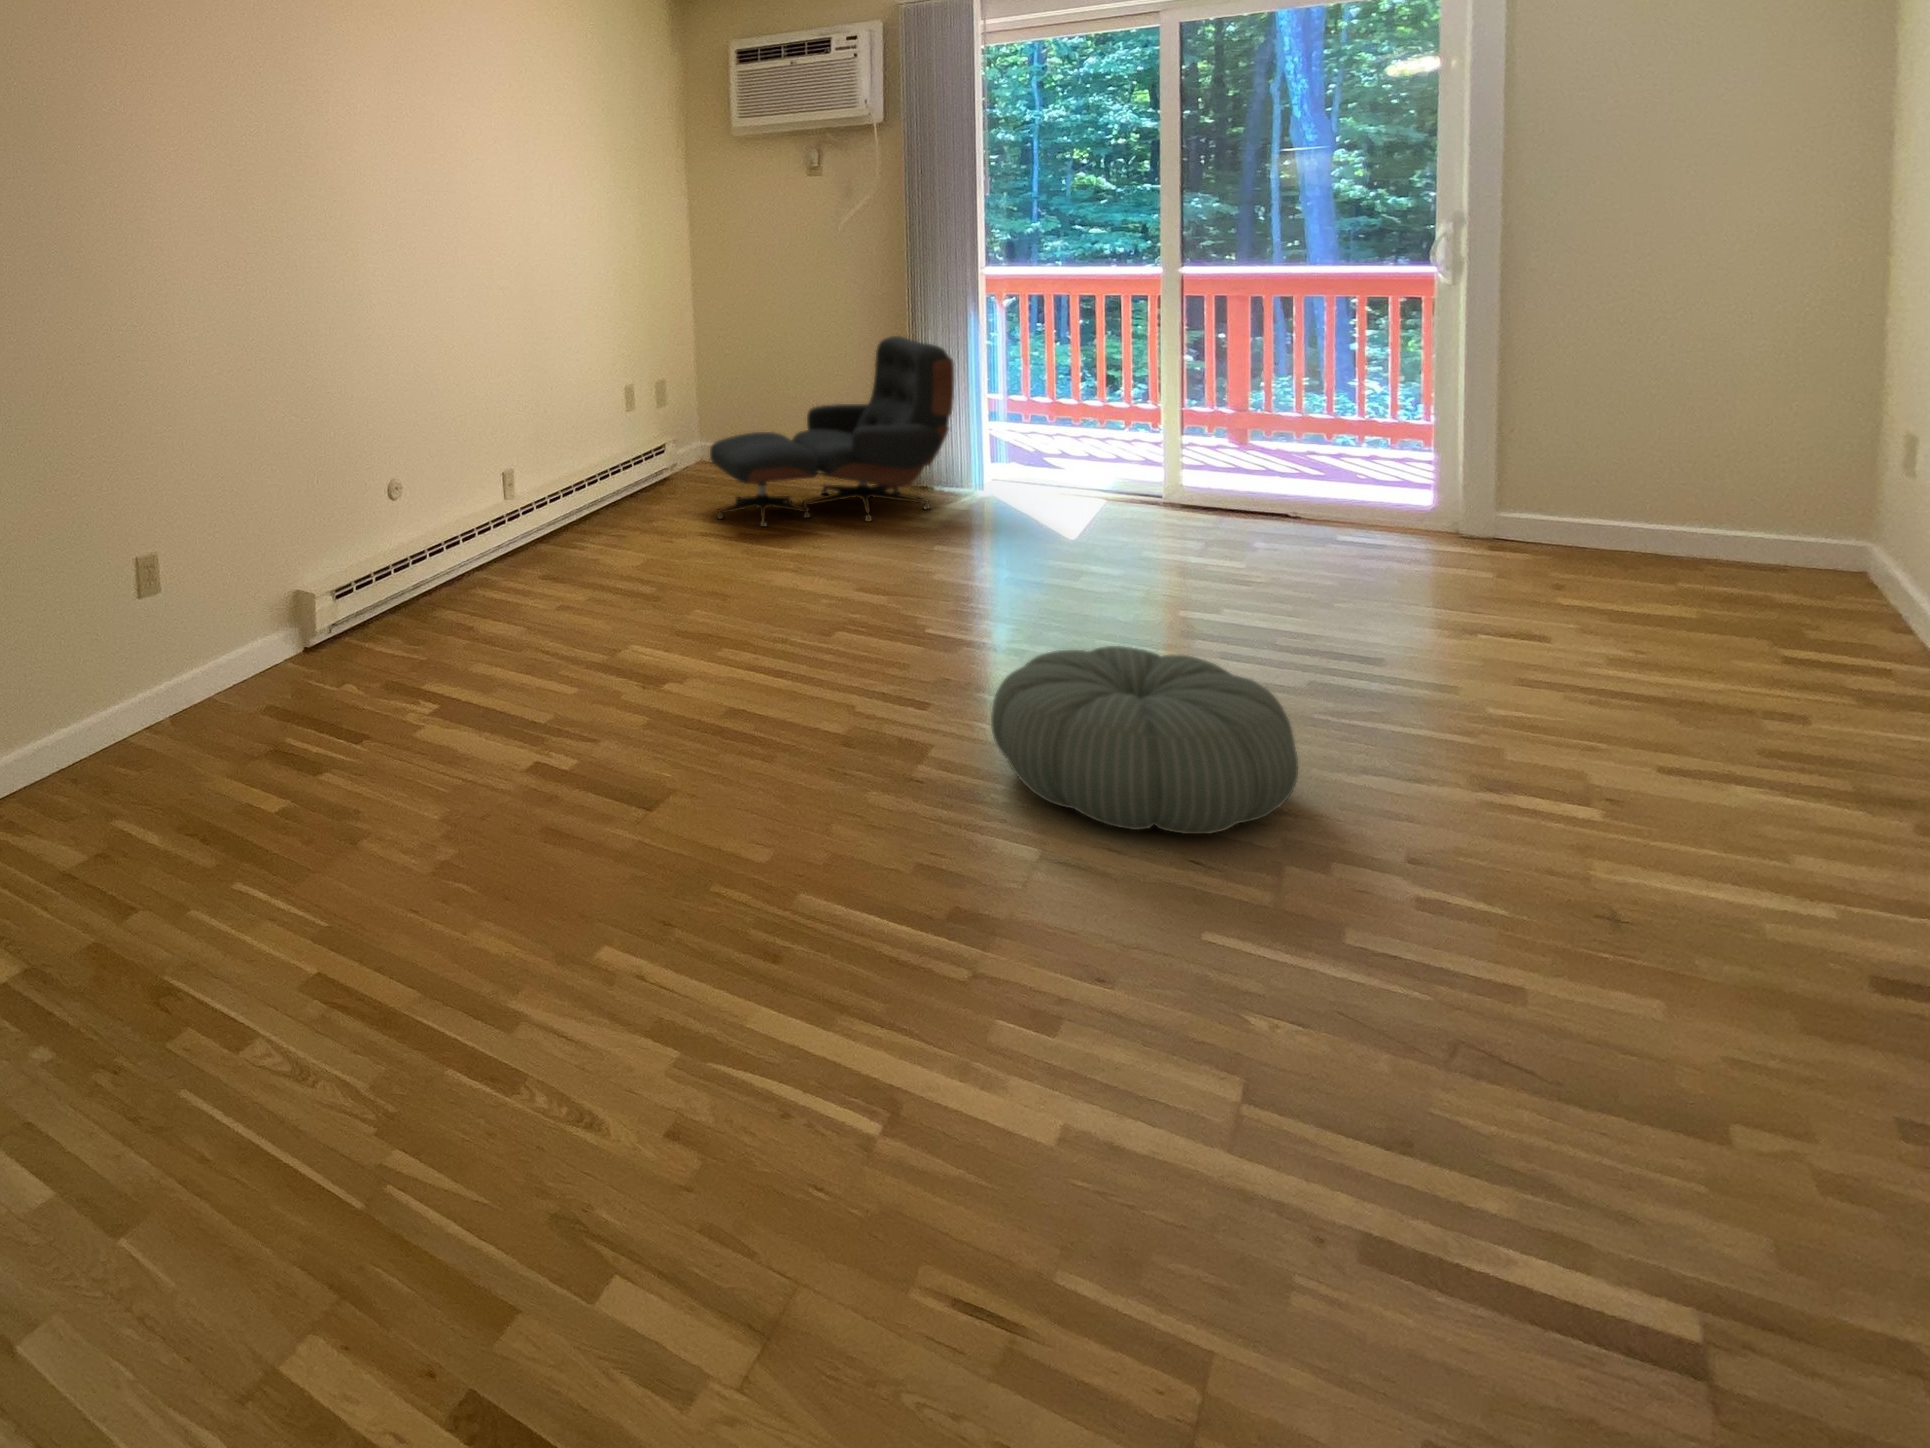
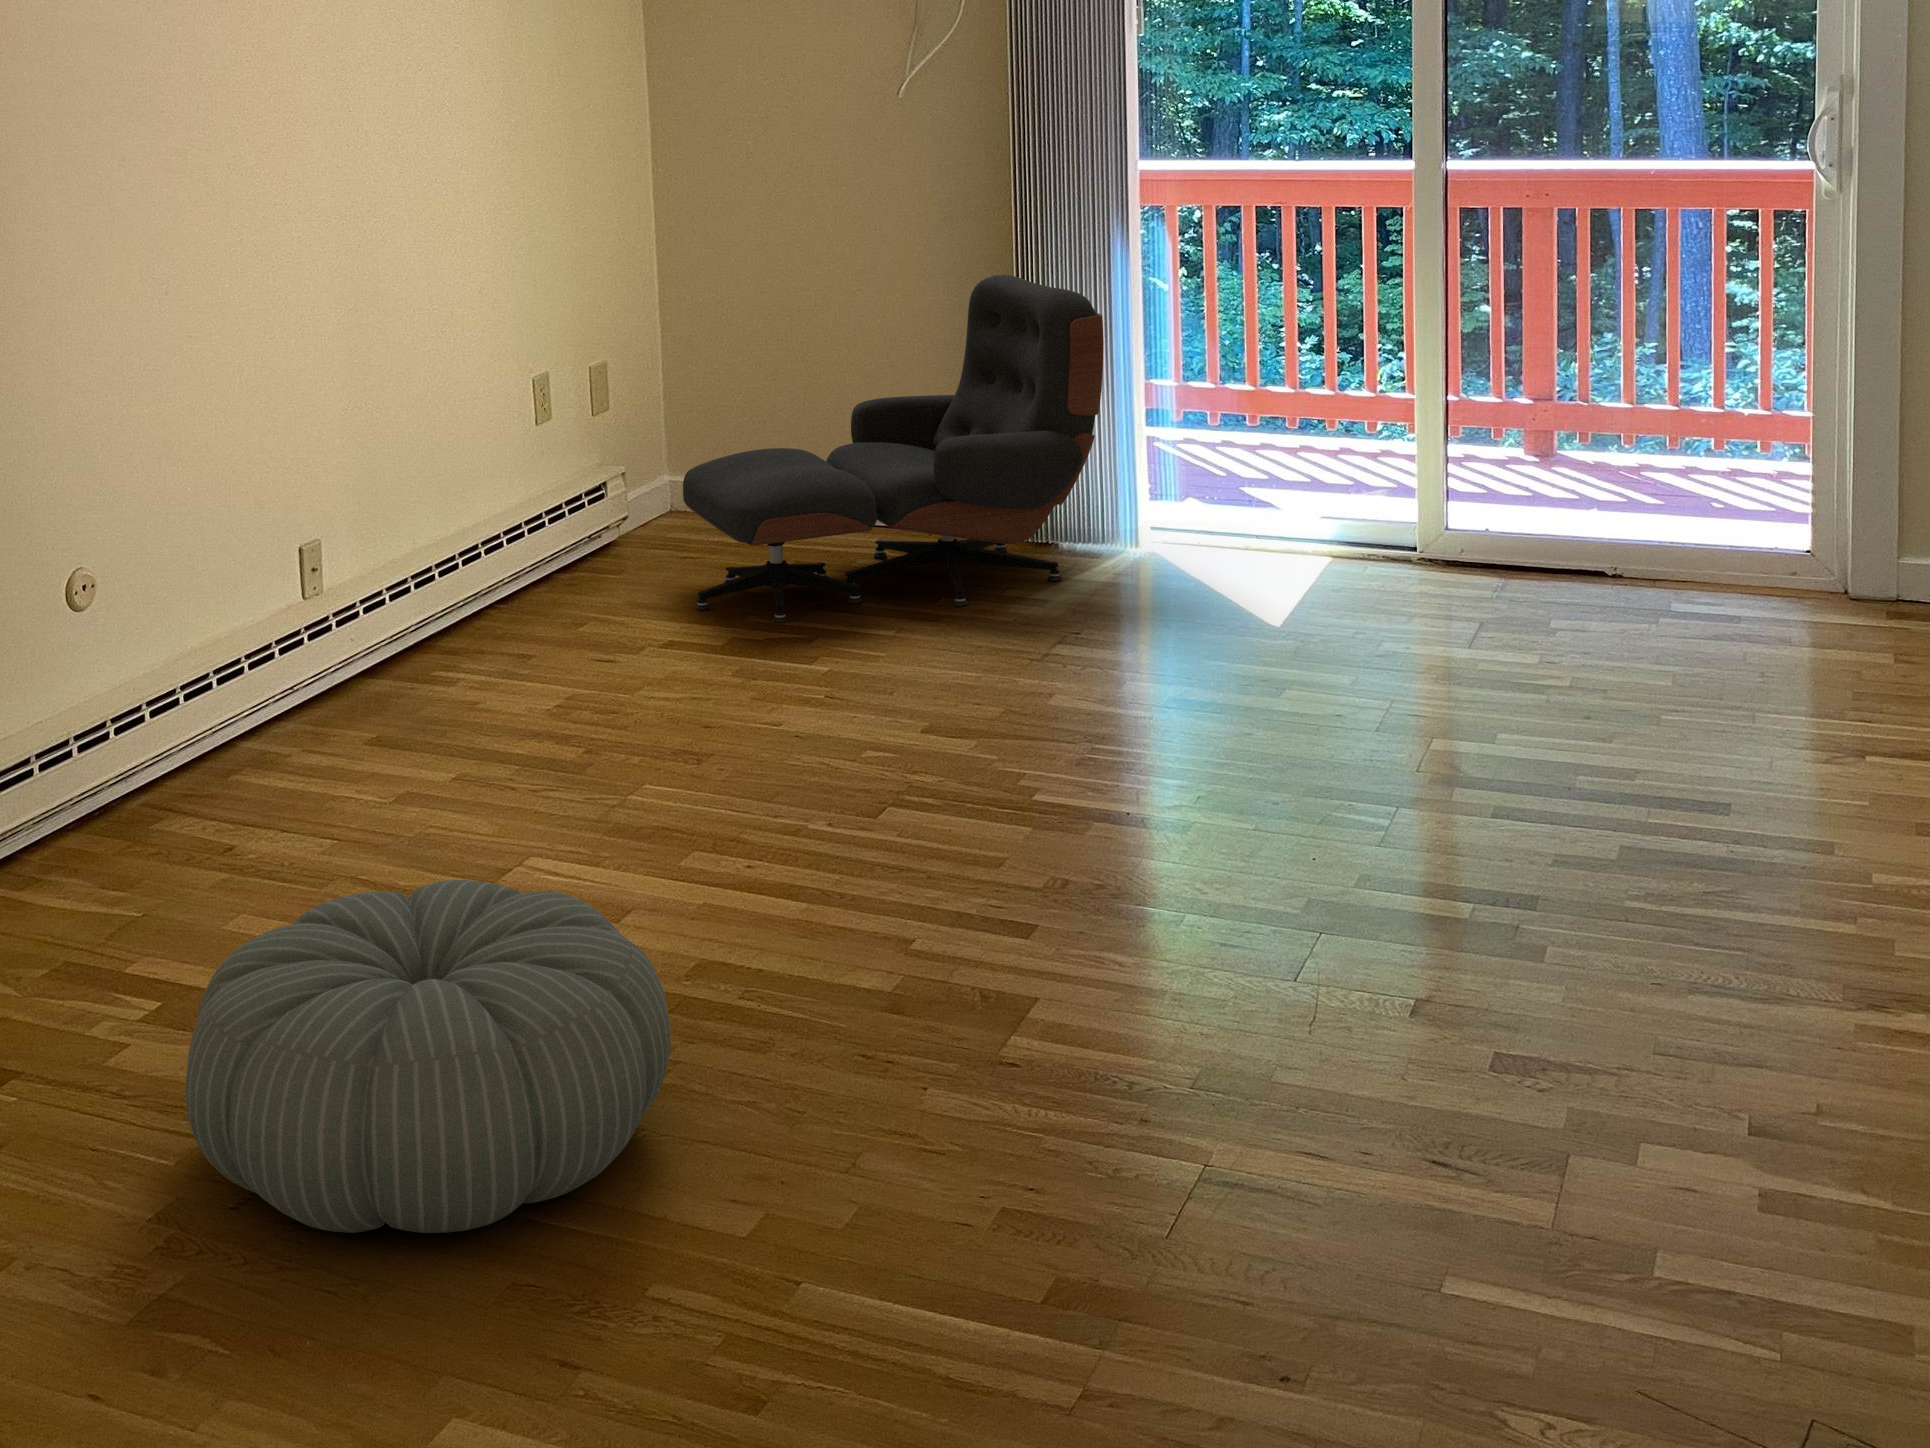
pouf: present [991,646,1298,834] -> present [186,880,670,1233]

